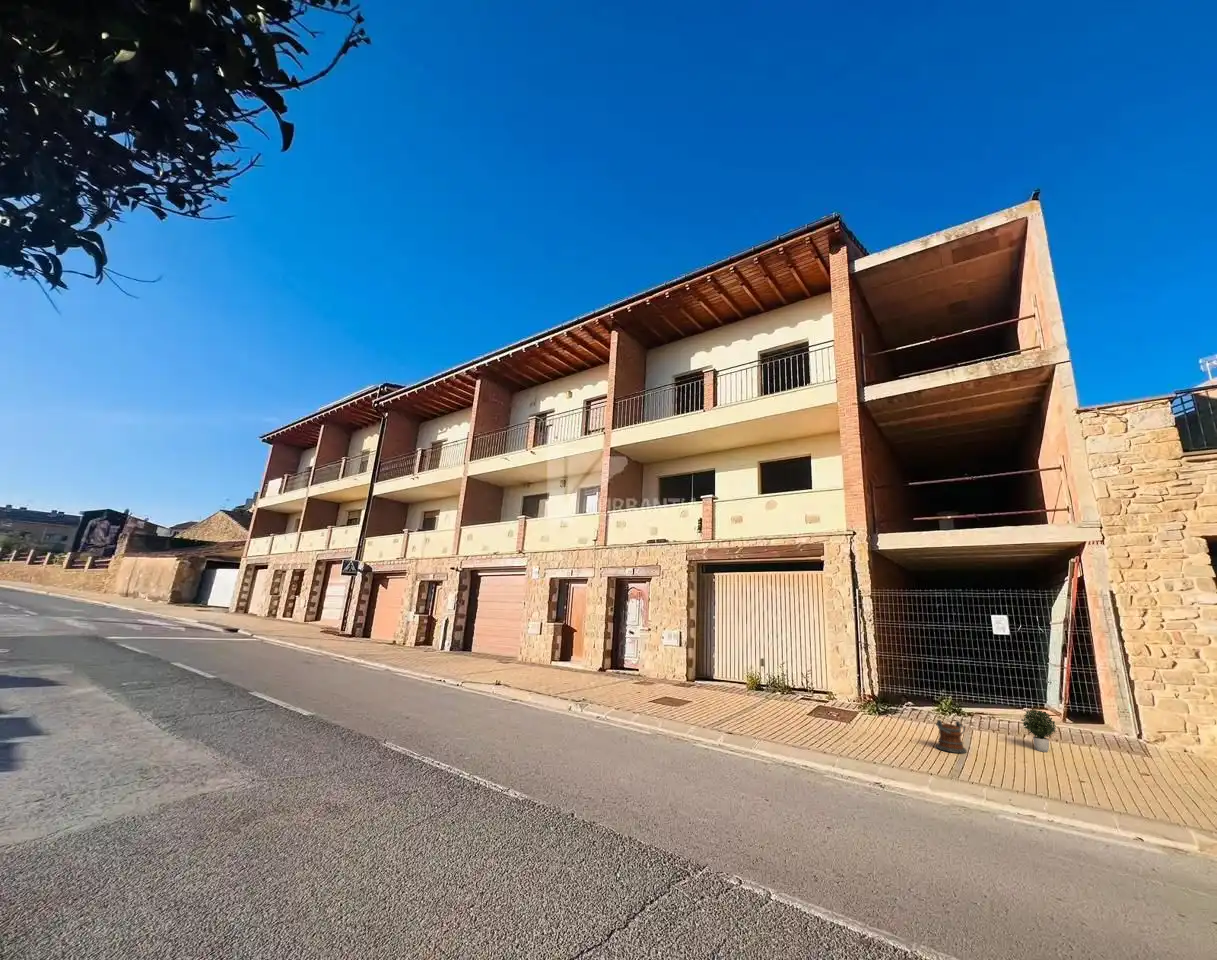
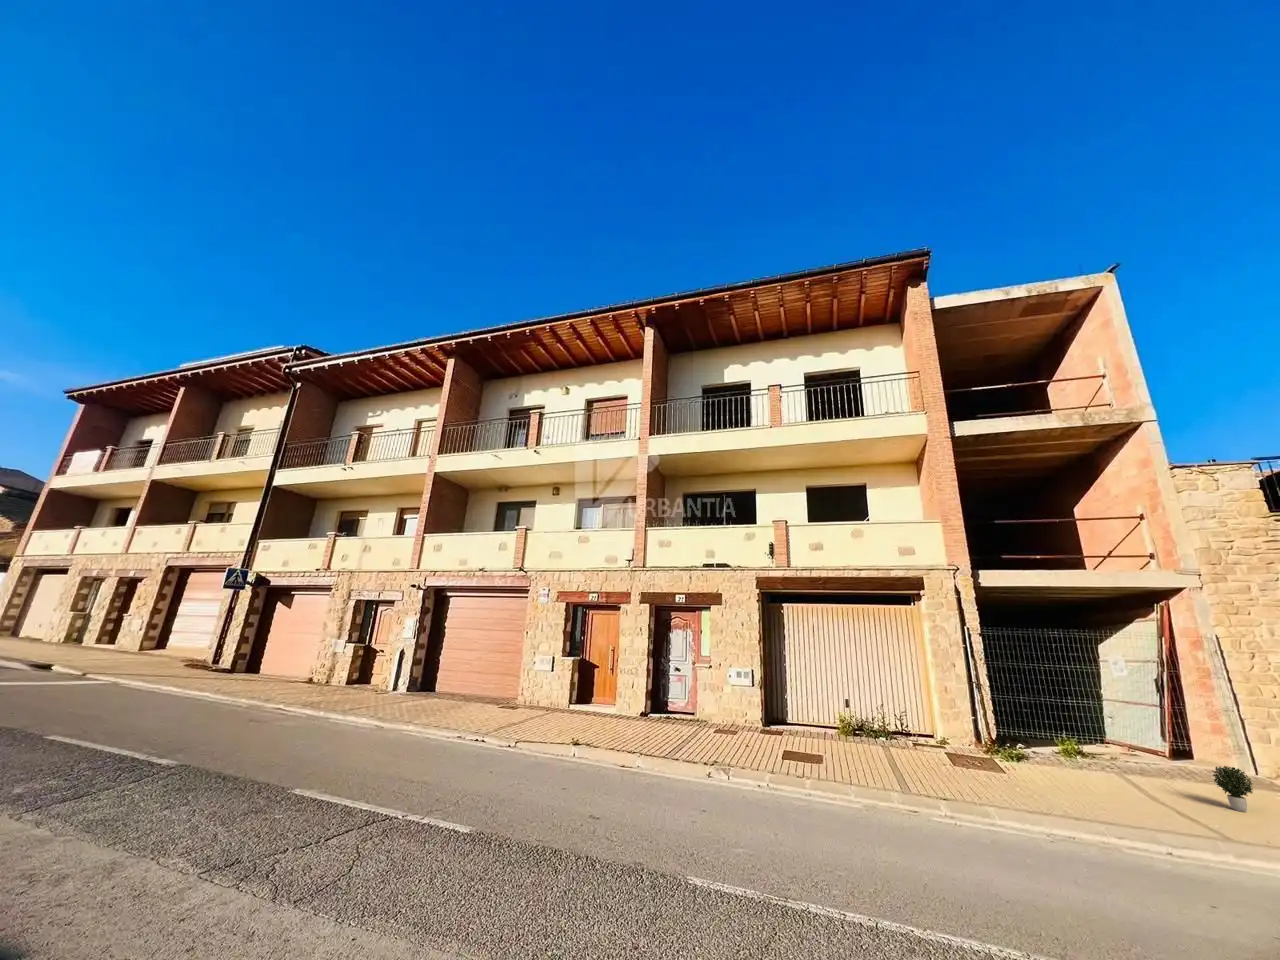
bucket: present [936,720,967,753] -> none [1161,786,1202,825]

